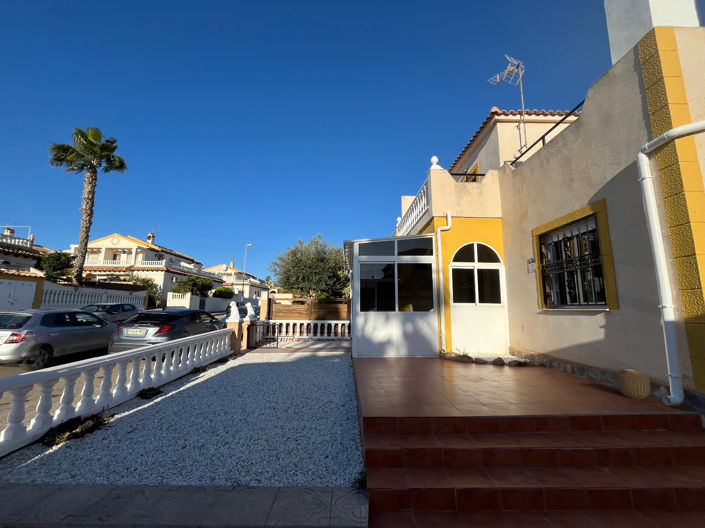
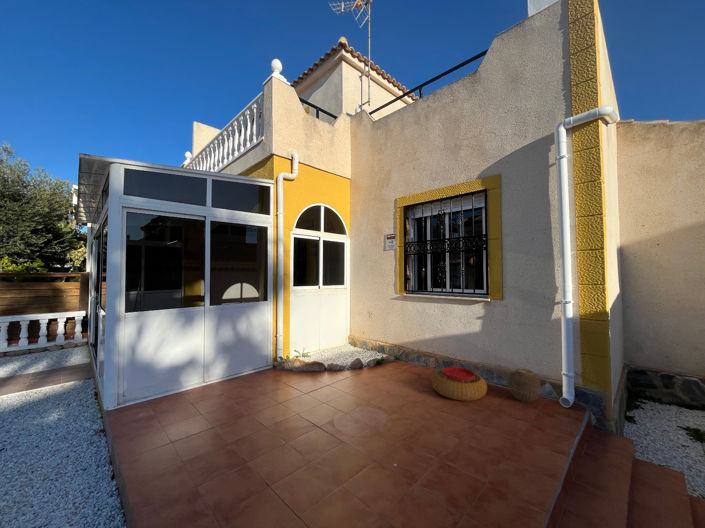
pouf: none [545,365,600,389] -> present [431,367,487,401]

